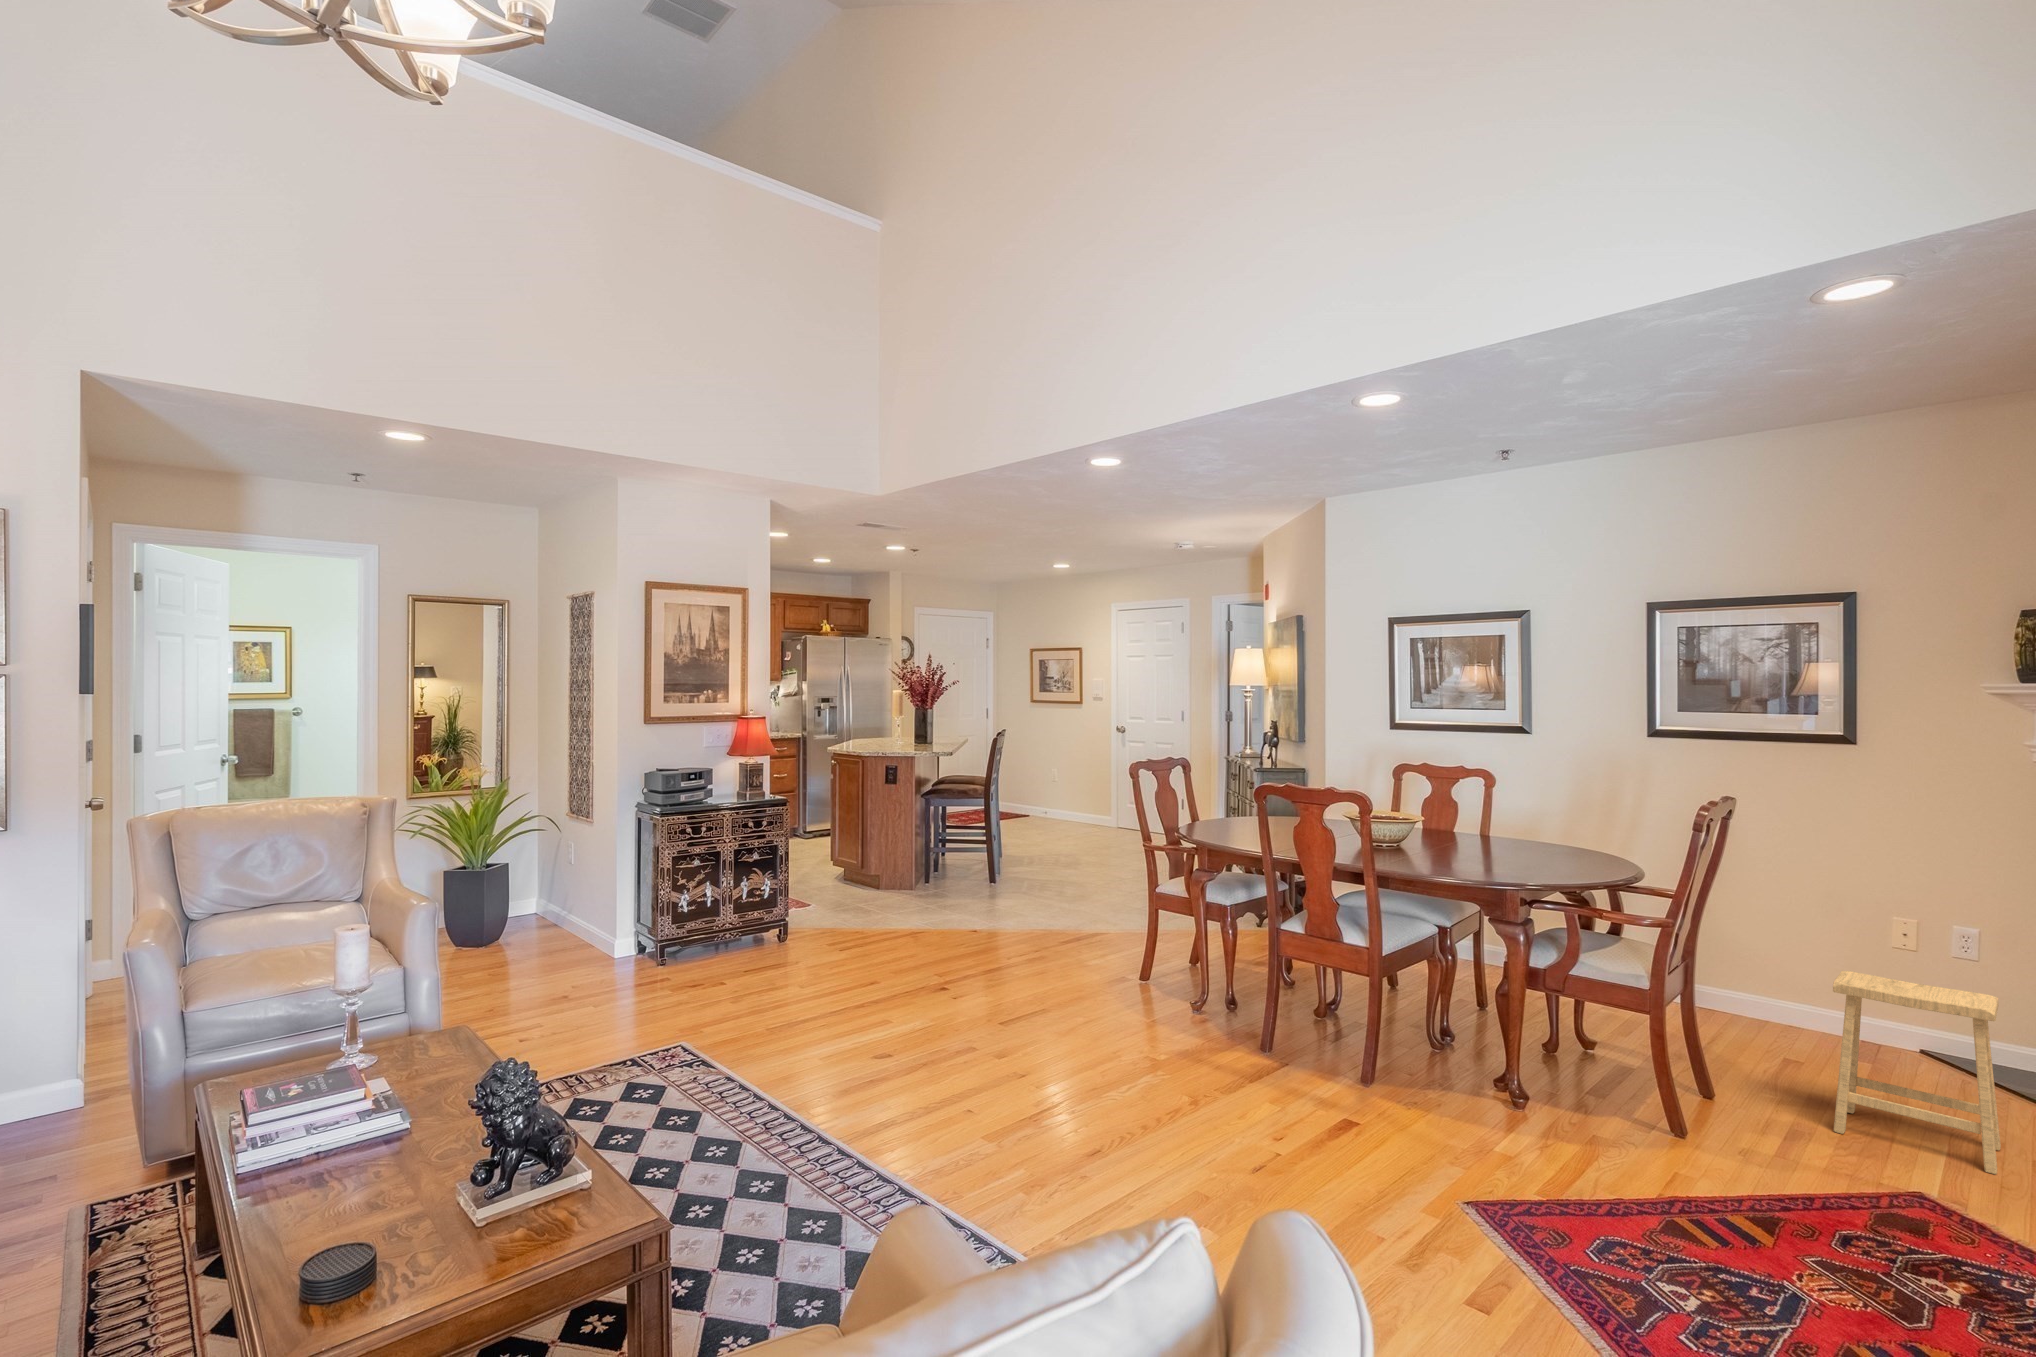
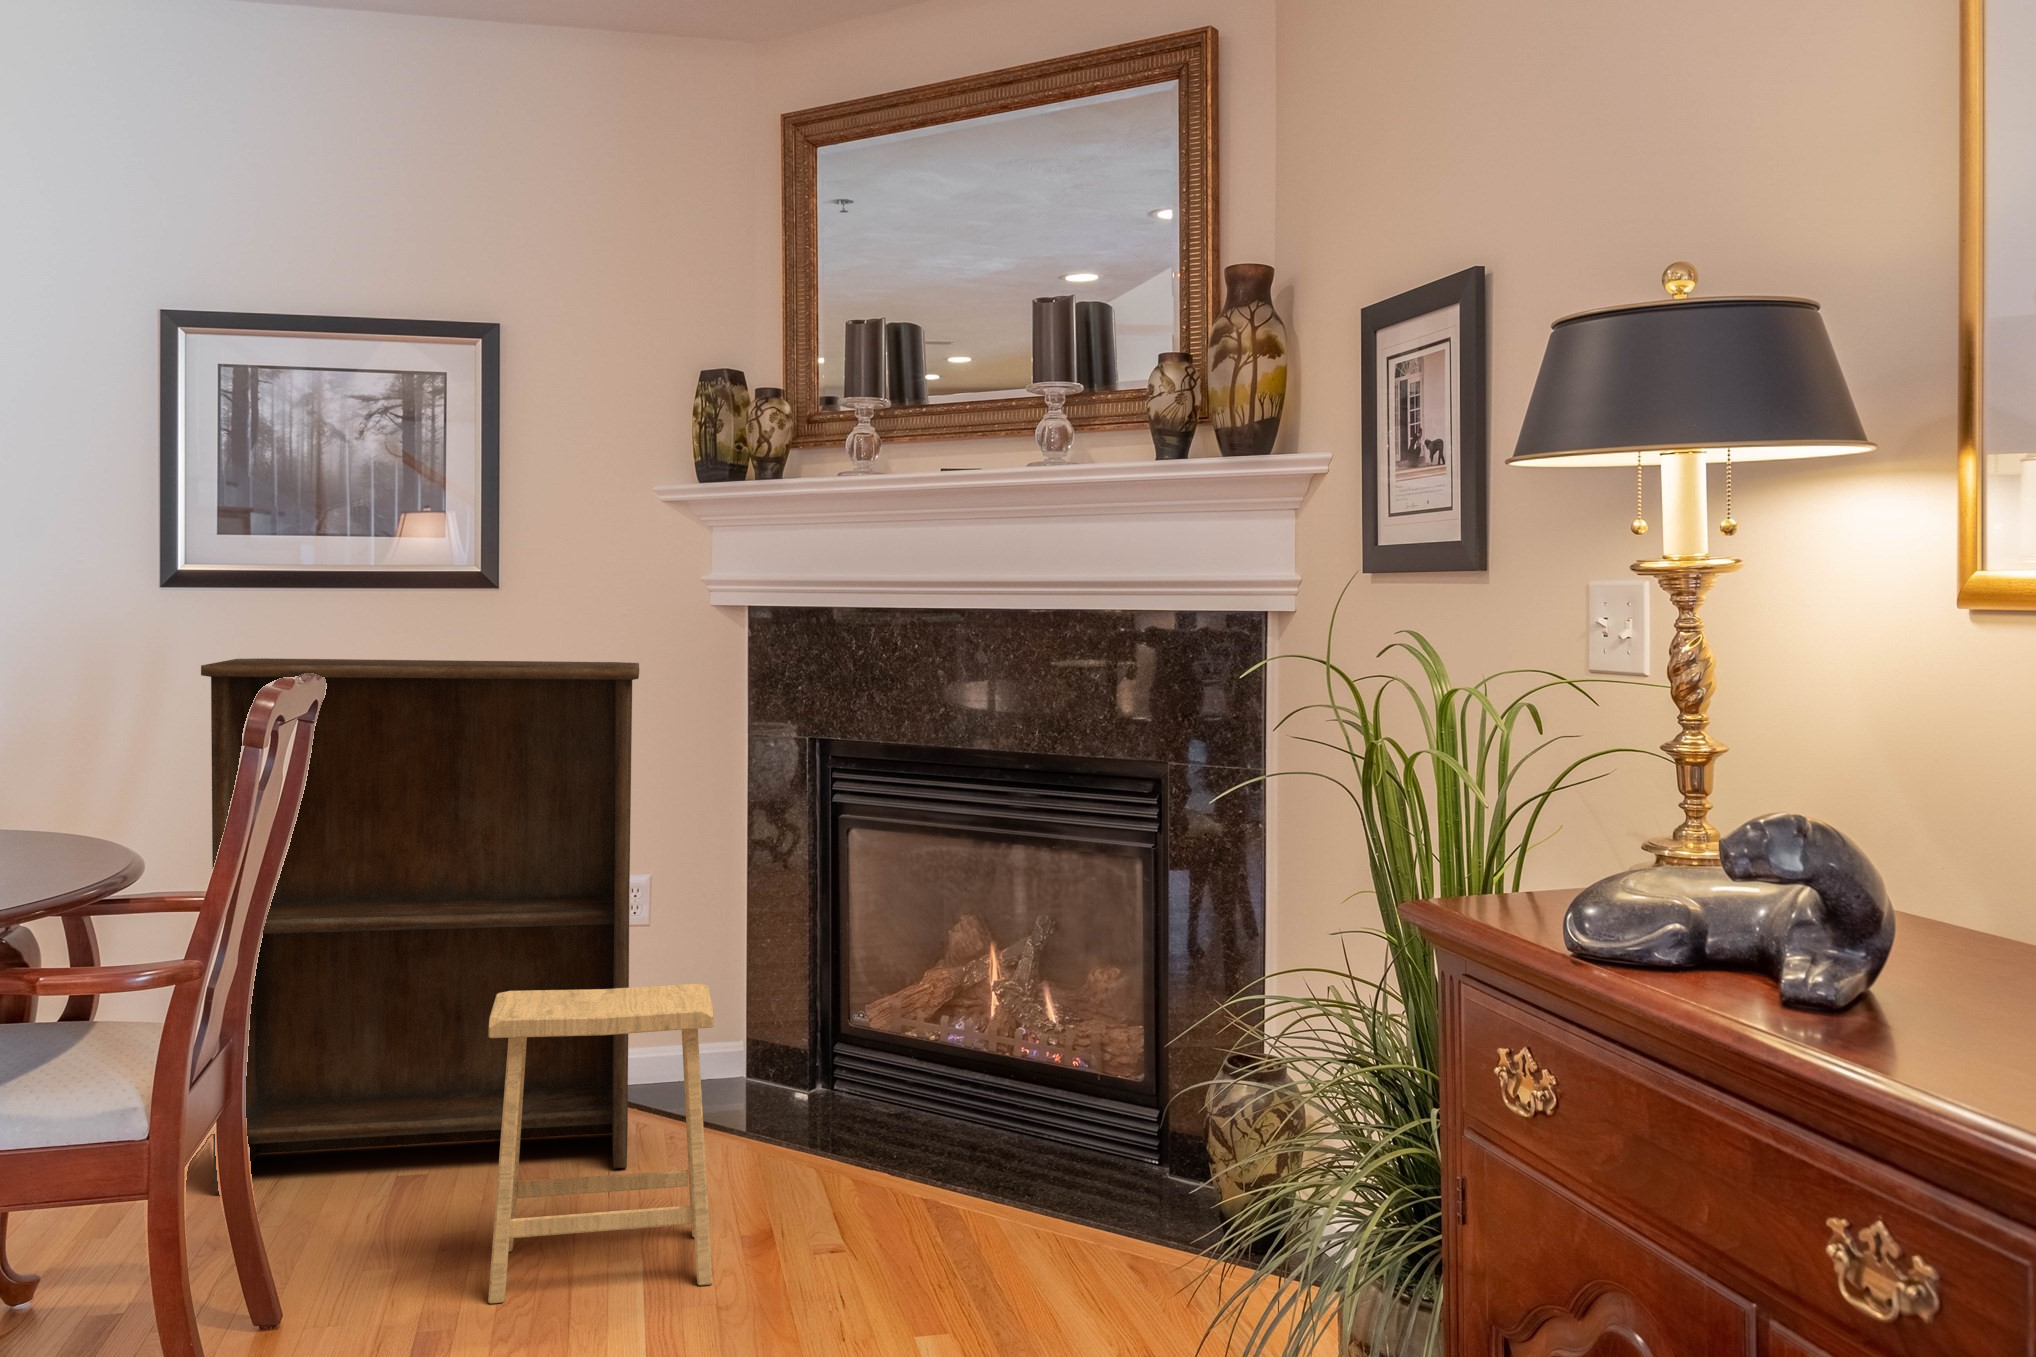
bookshelf: none [1673,776,1958,1098] -> present [201,658,639,1193]

